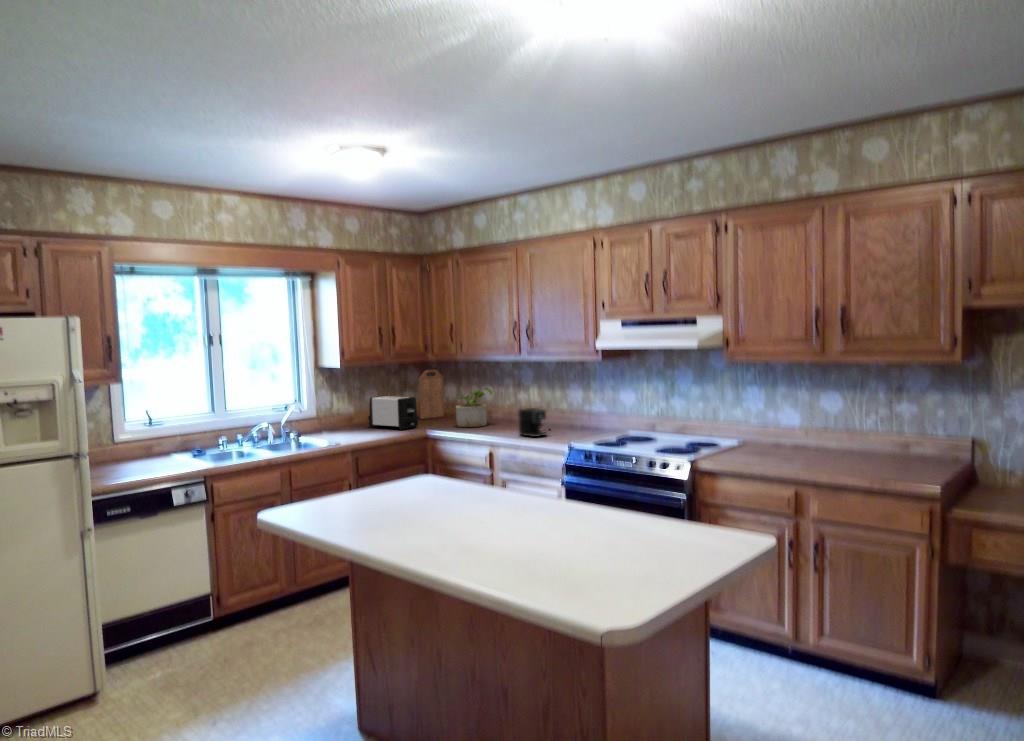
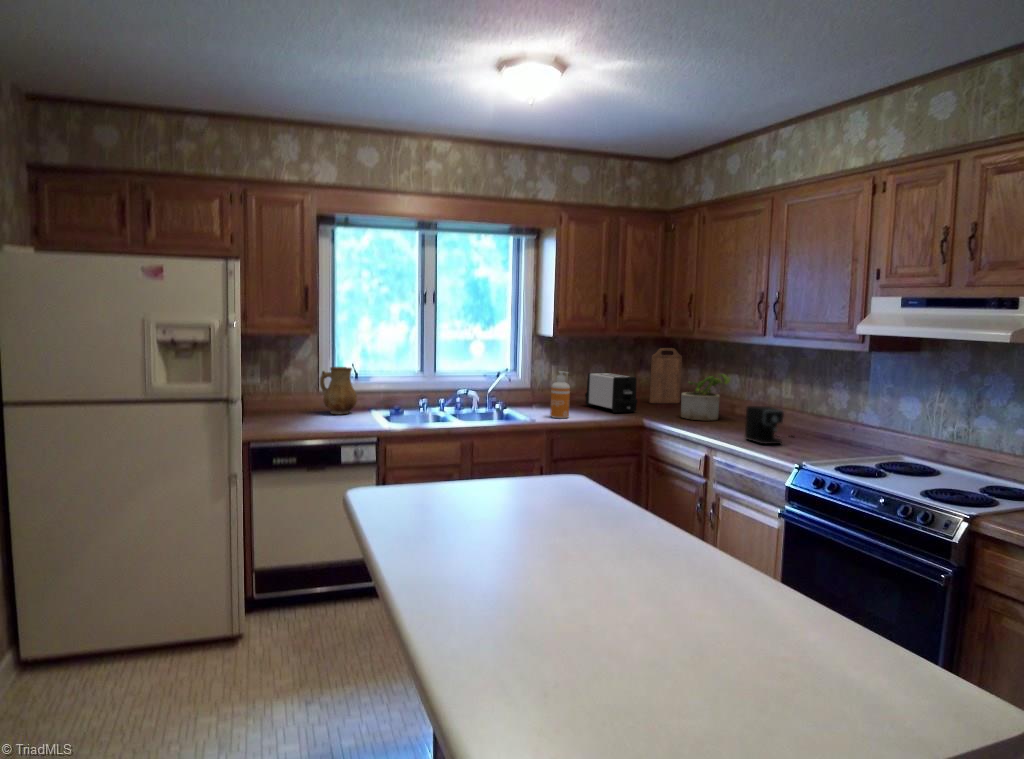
soap dispenser: none [350,398,368,439] -> present [550,371,570,418]
ceramic pitcher: none [114,414,158,463] -> present [320,367,357,414]

